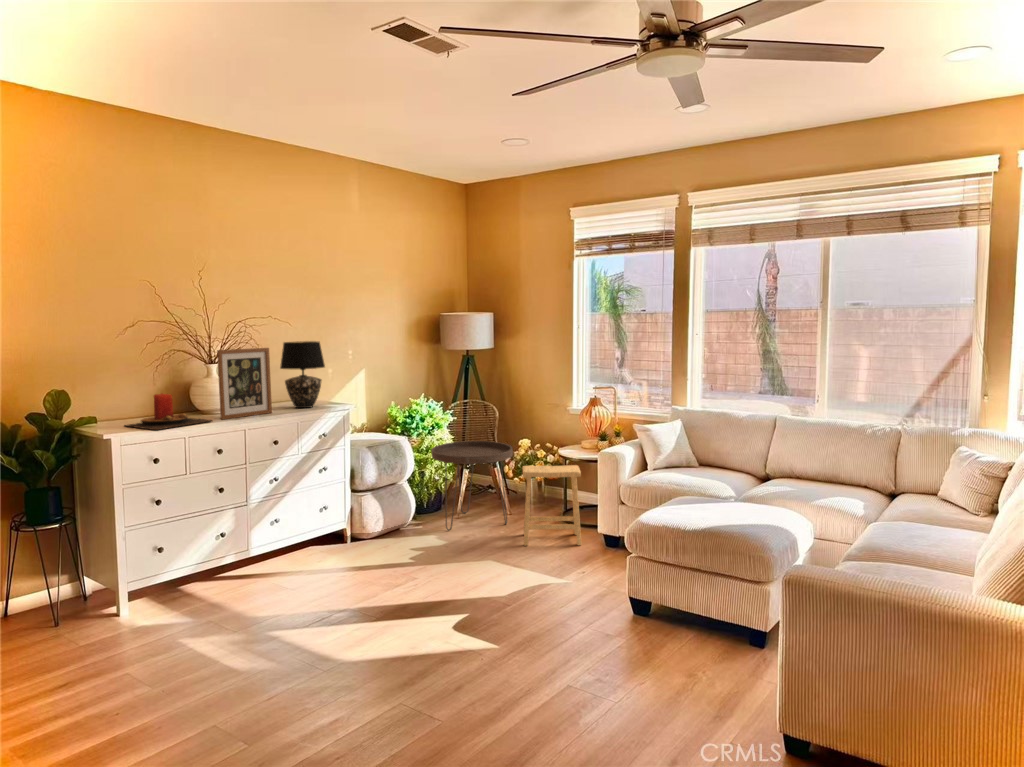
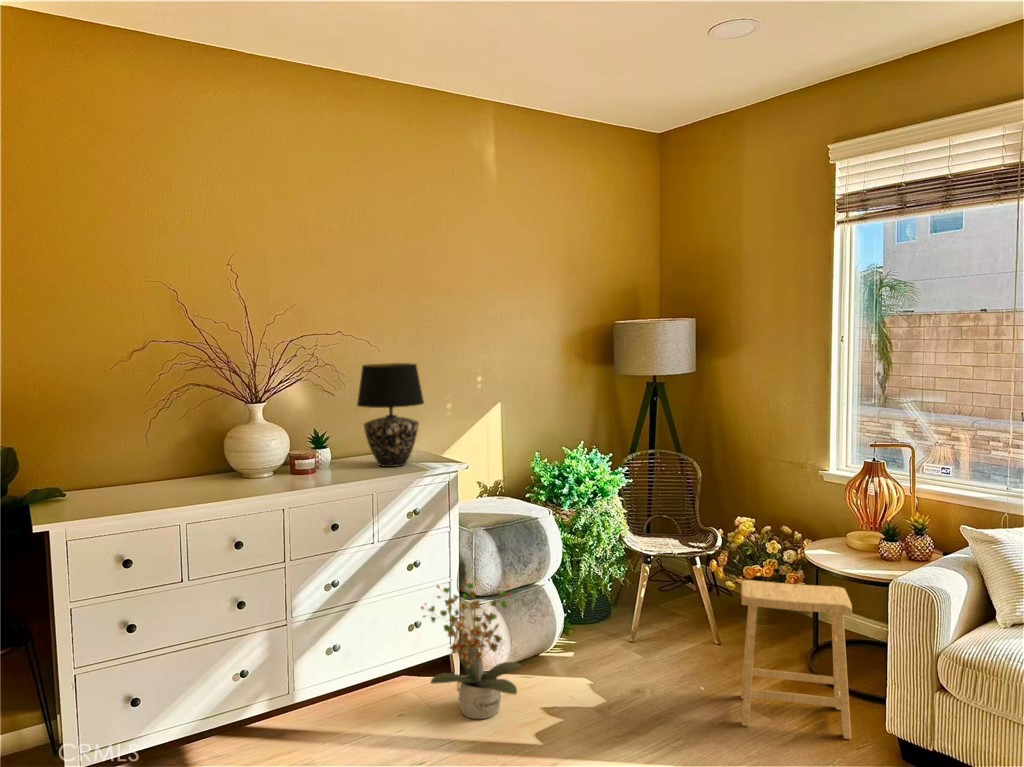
picture frame: present [217,348,272,420] -> none [249,374,337,487]
candle: present [125,393,212,430] -> none [110,445,238,507]
side table: present [431,441,513,531] -> none [590,520,724,671]
potted plant: none [334,477,394,558] -> present [421,580,520,719]

